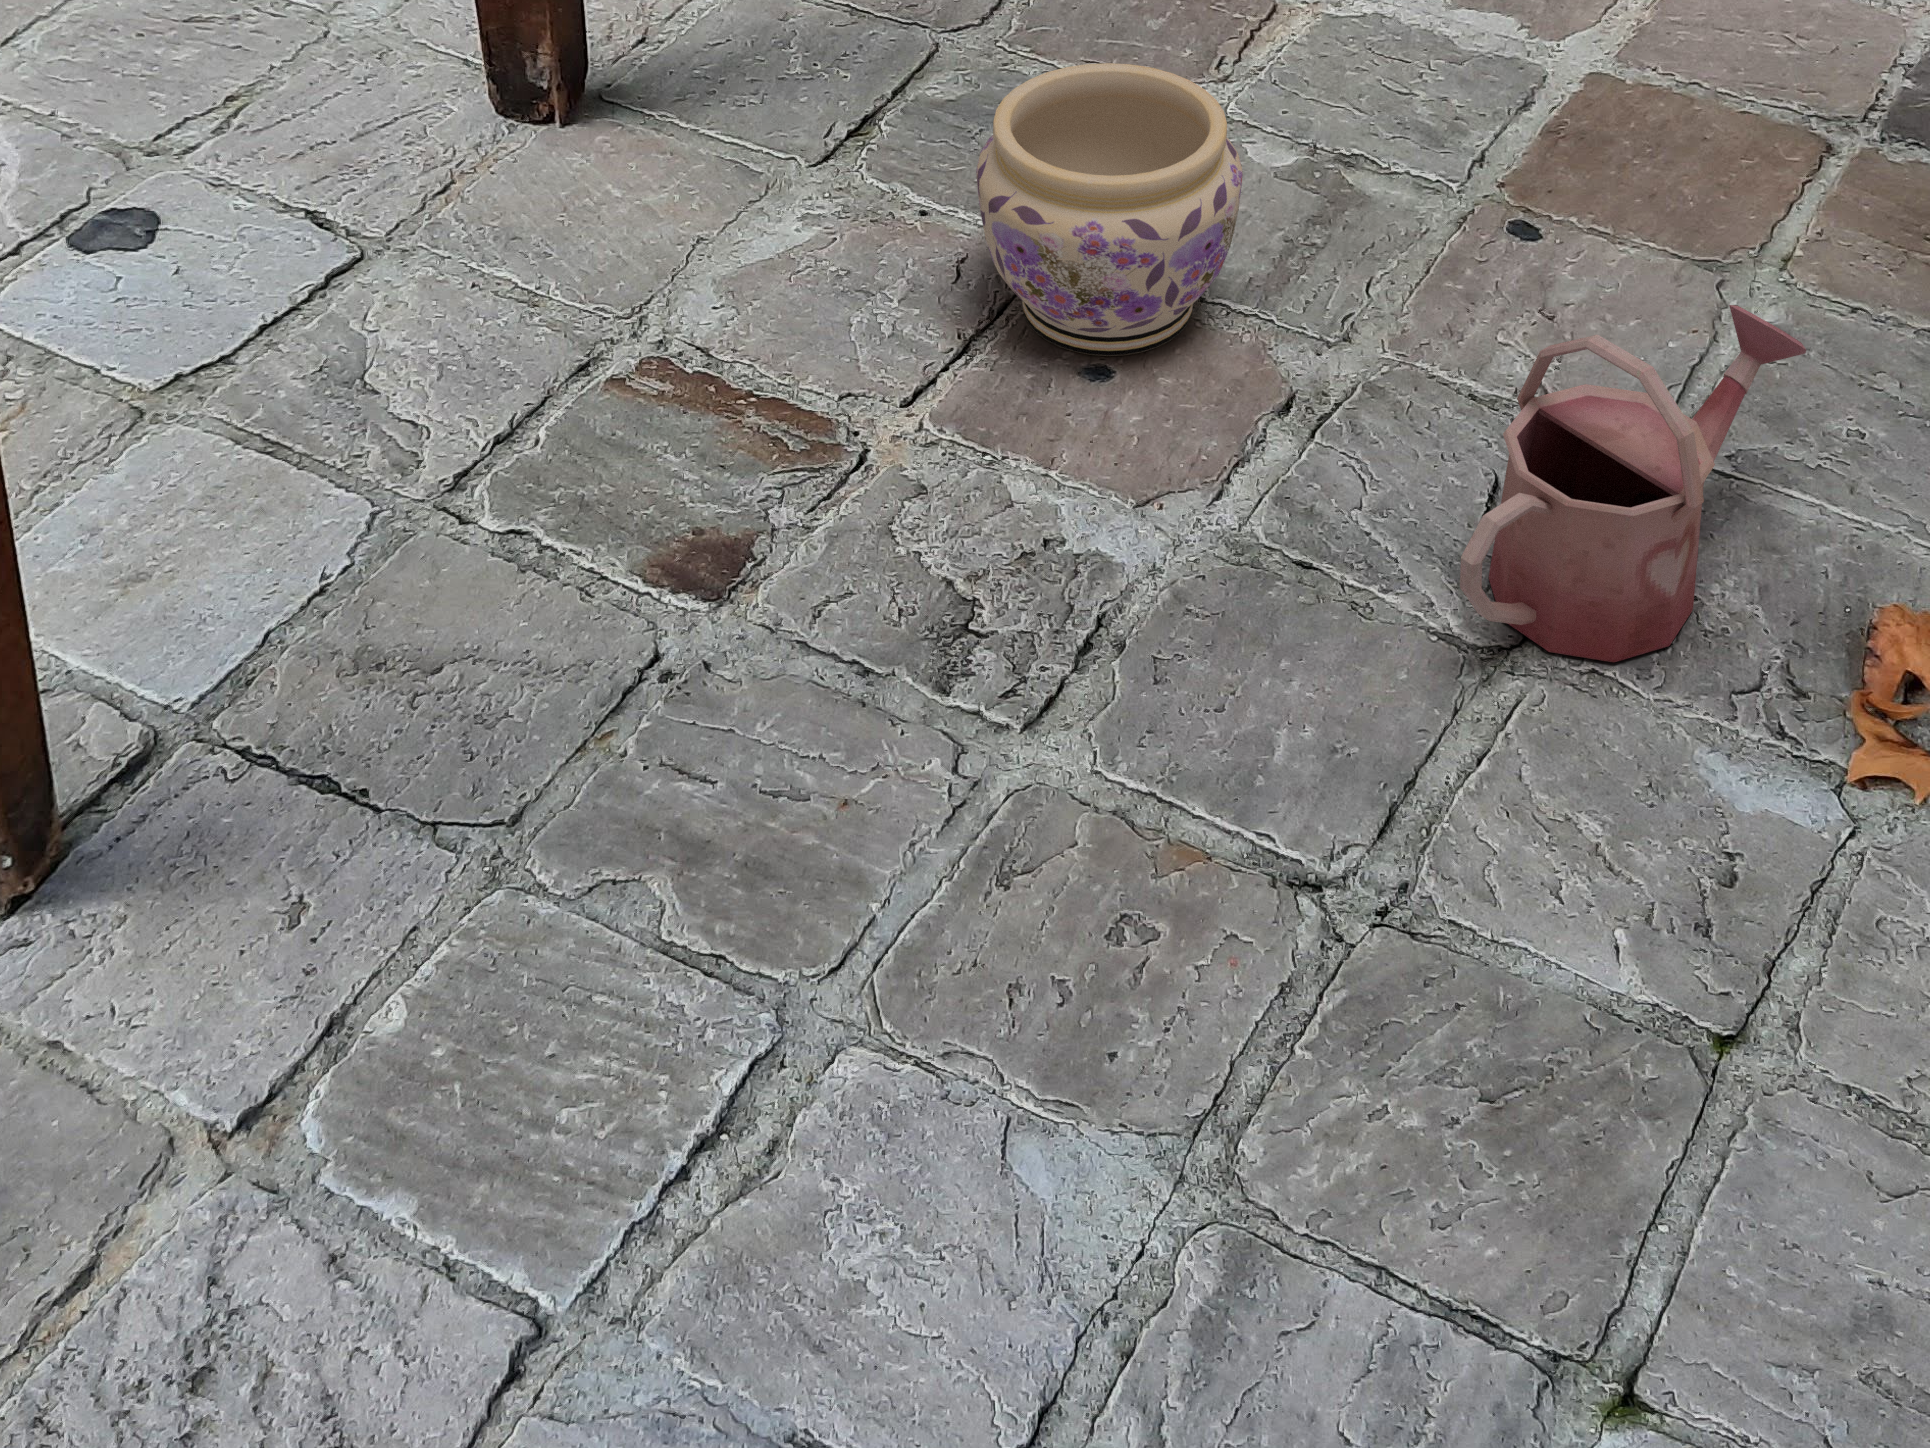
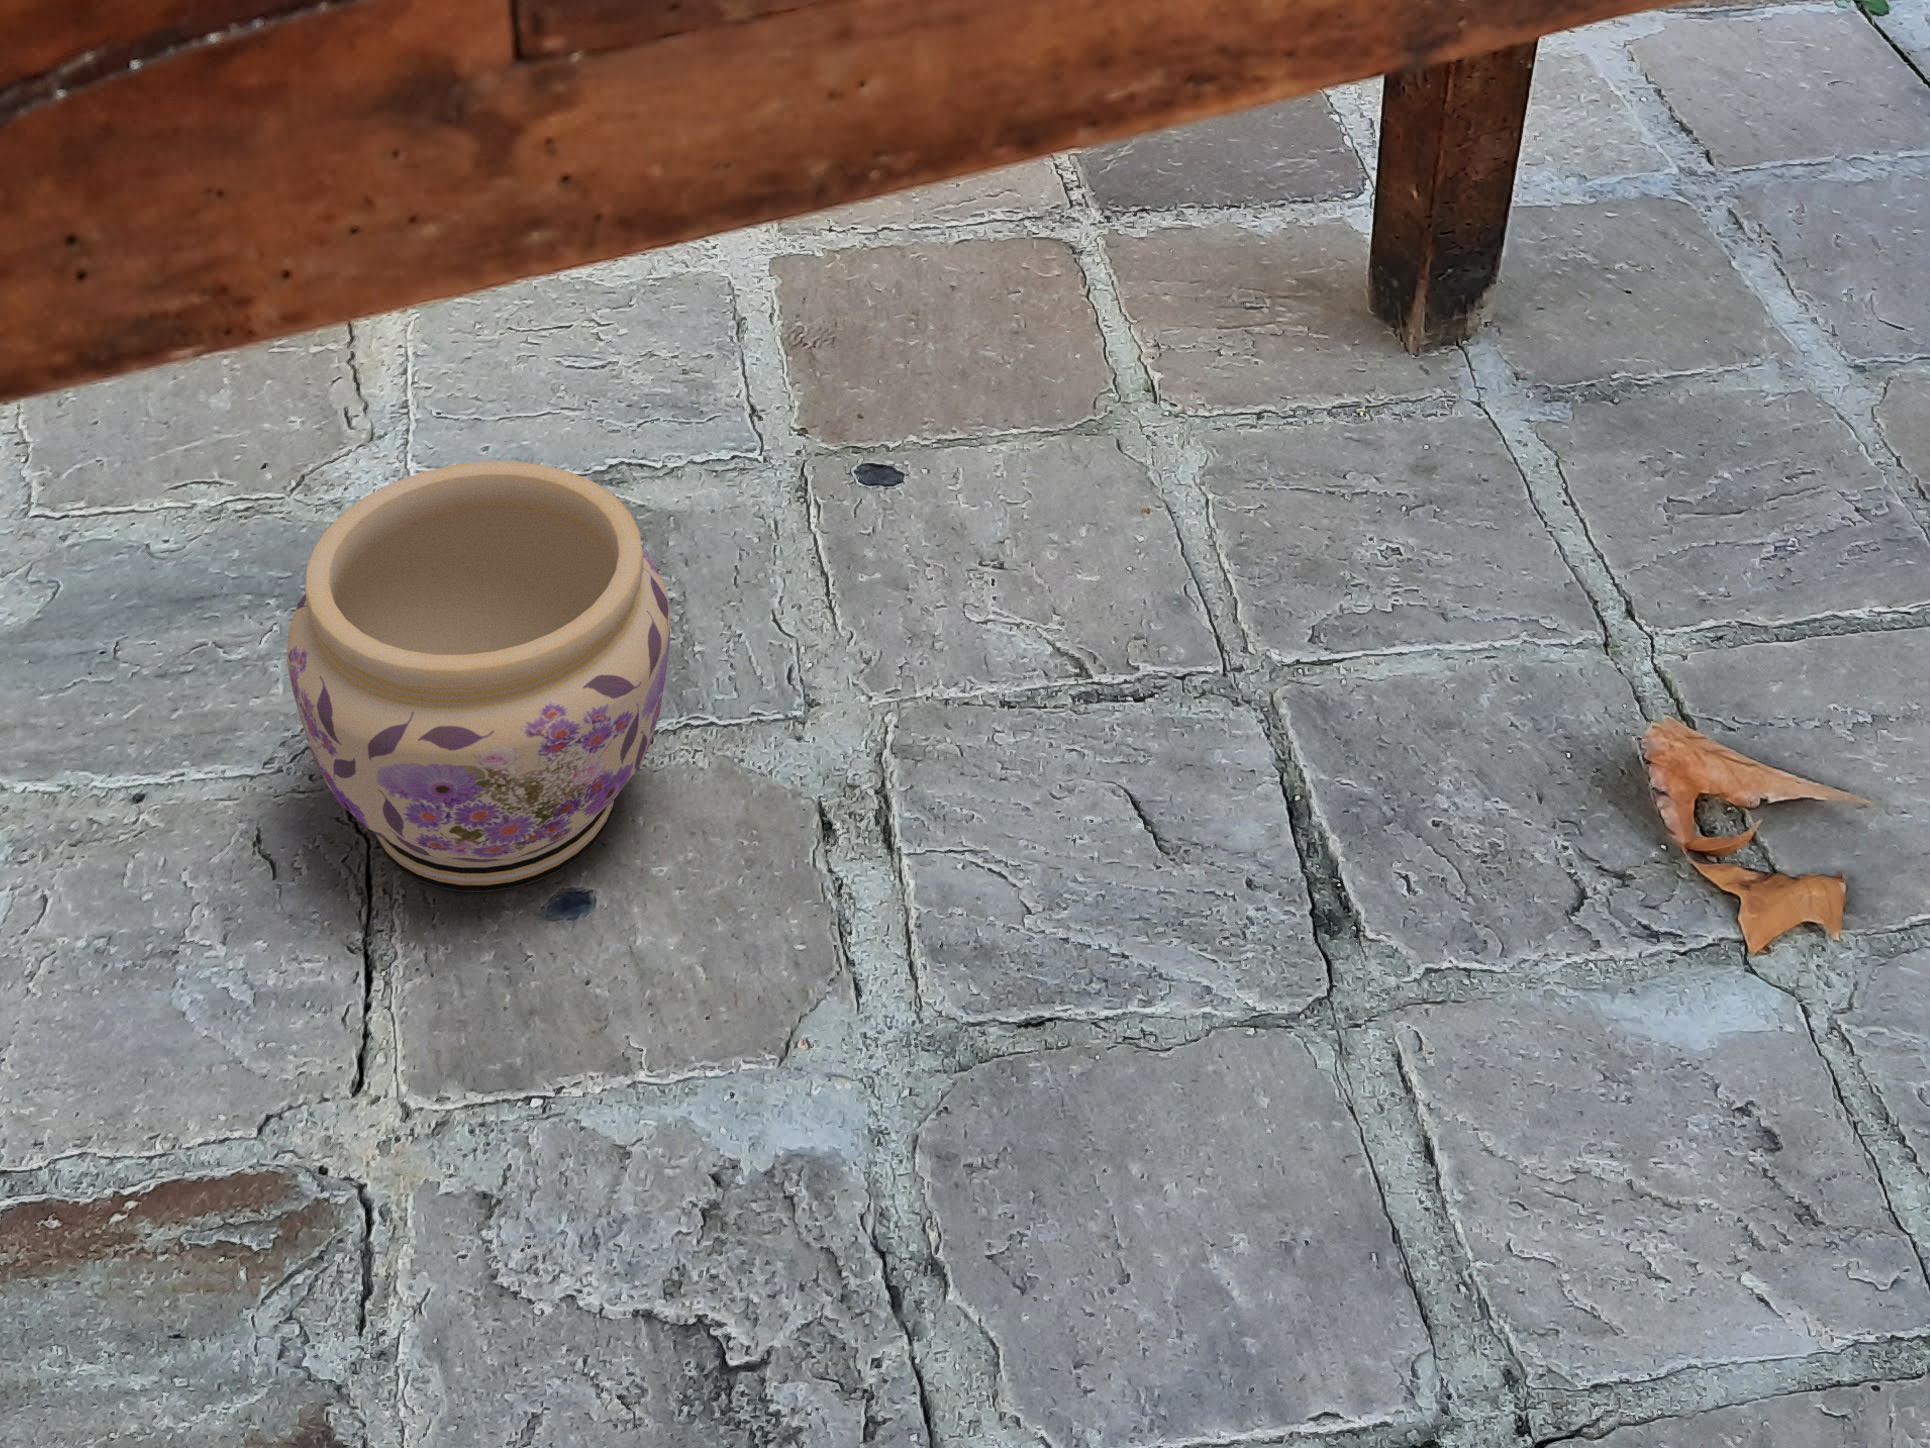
watering can: present [1460,305,1806,662] -> none [1209,467,1502,979]

